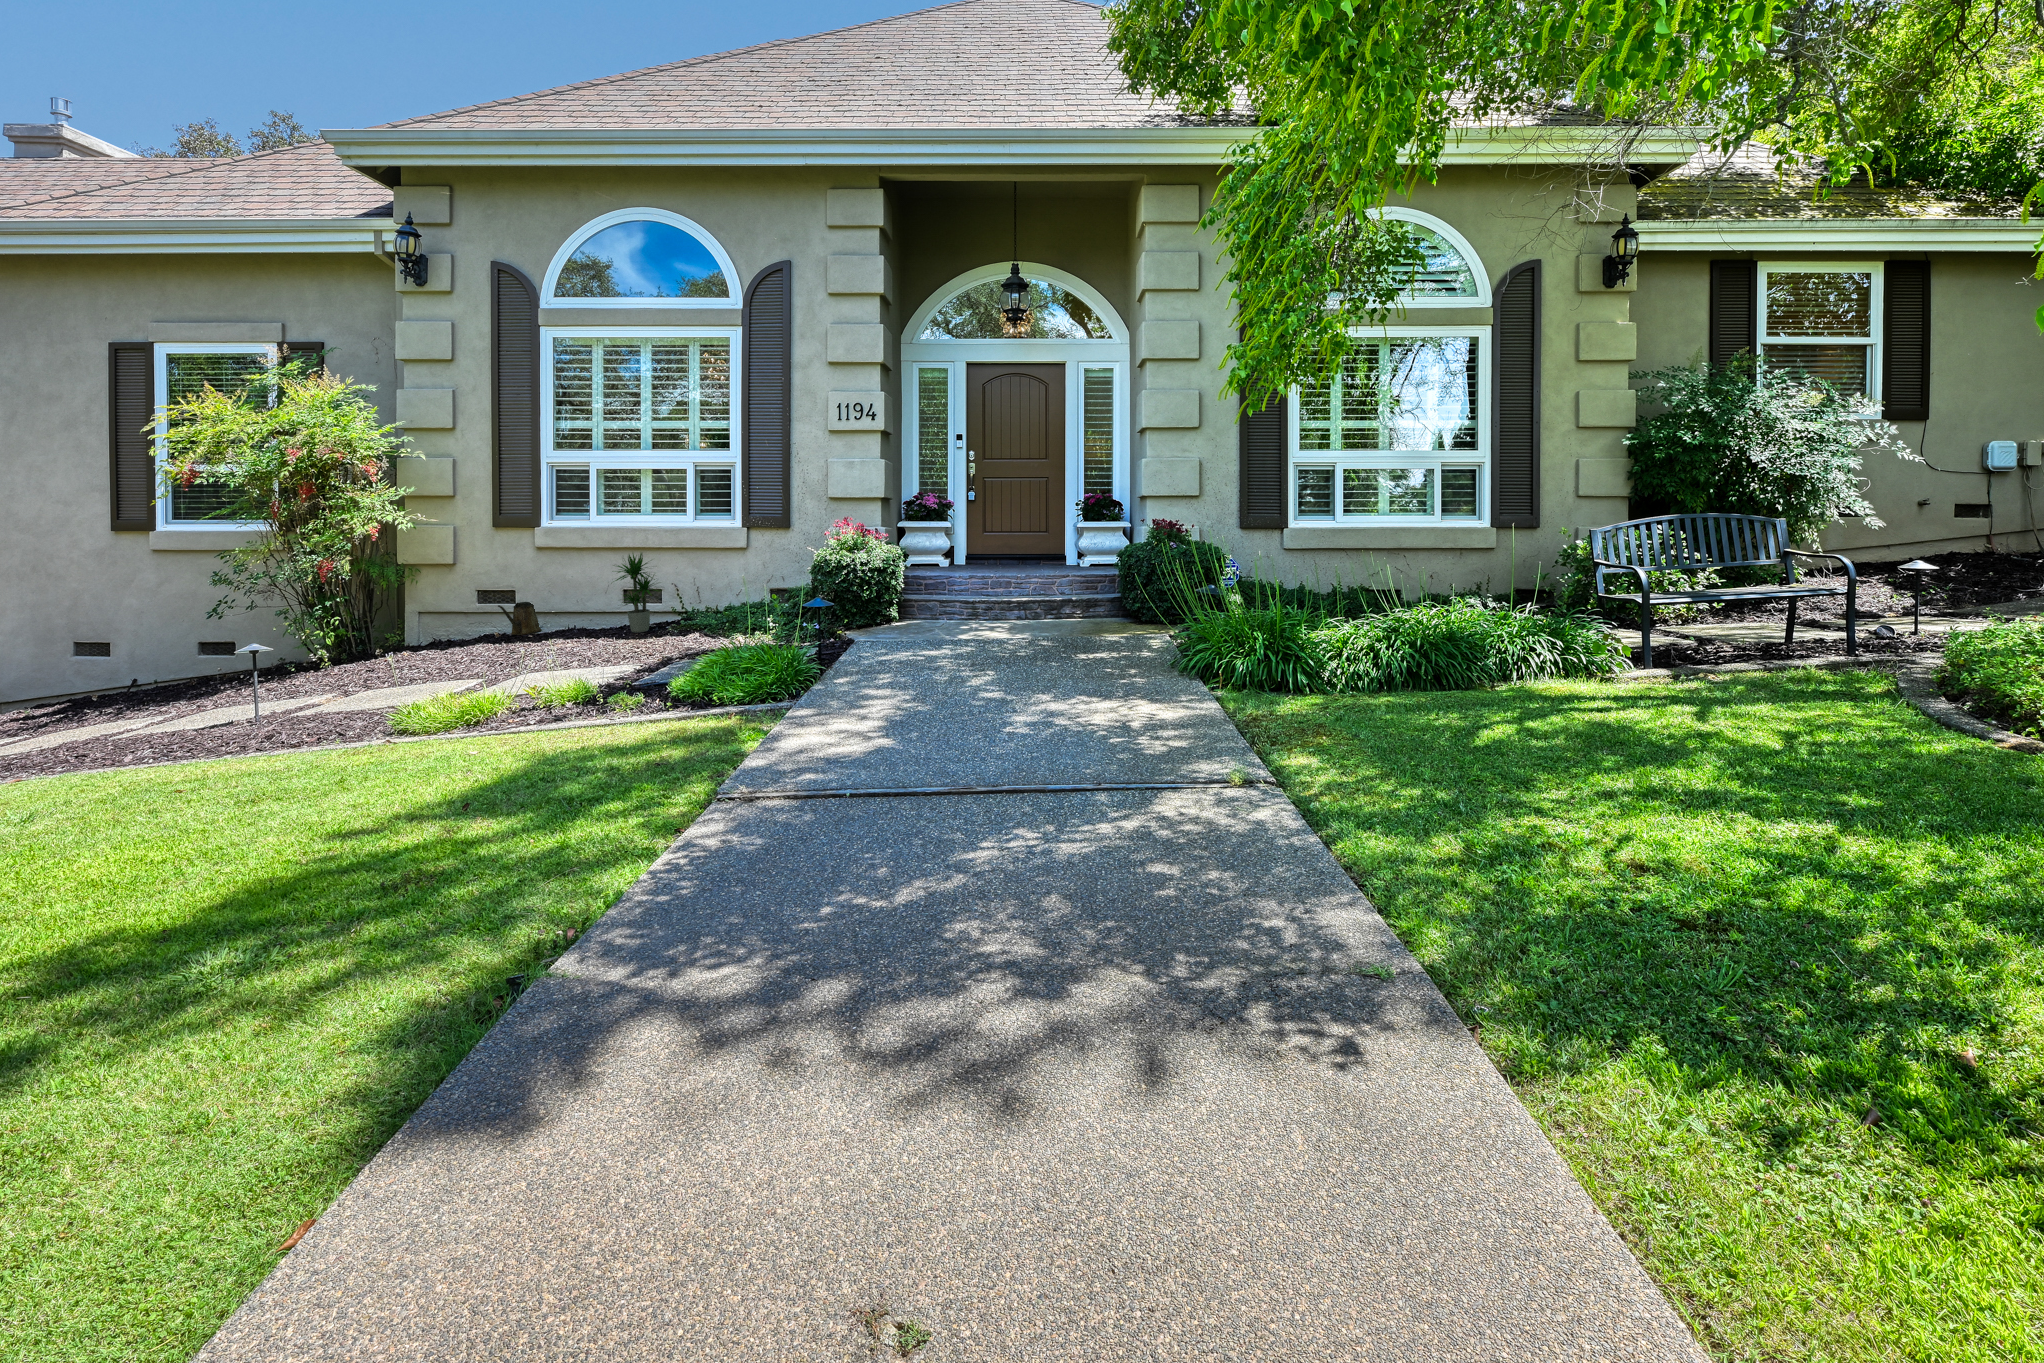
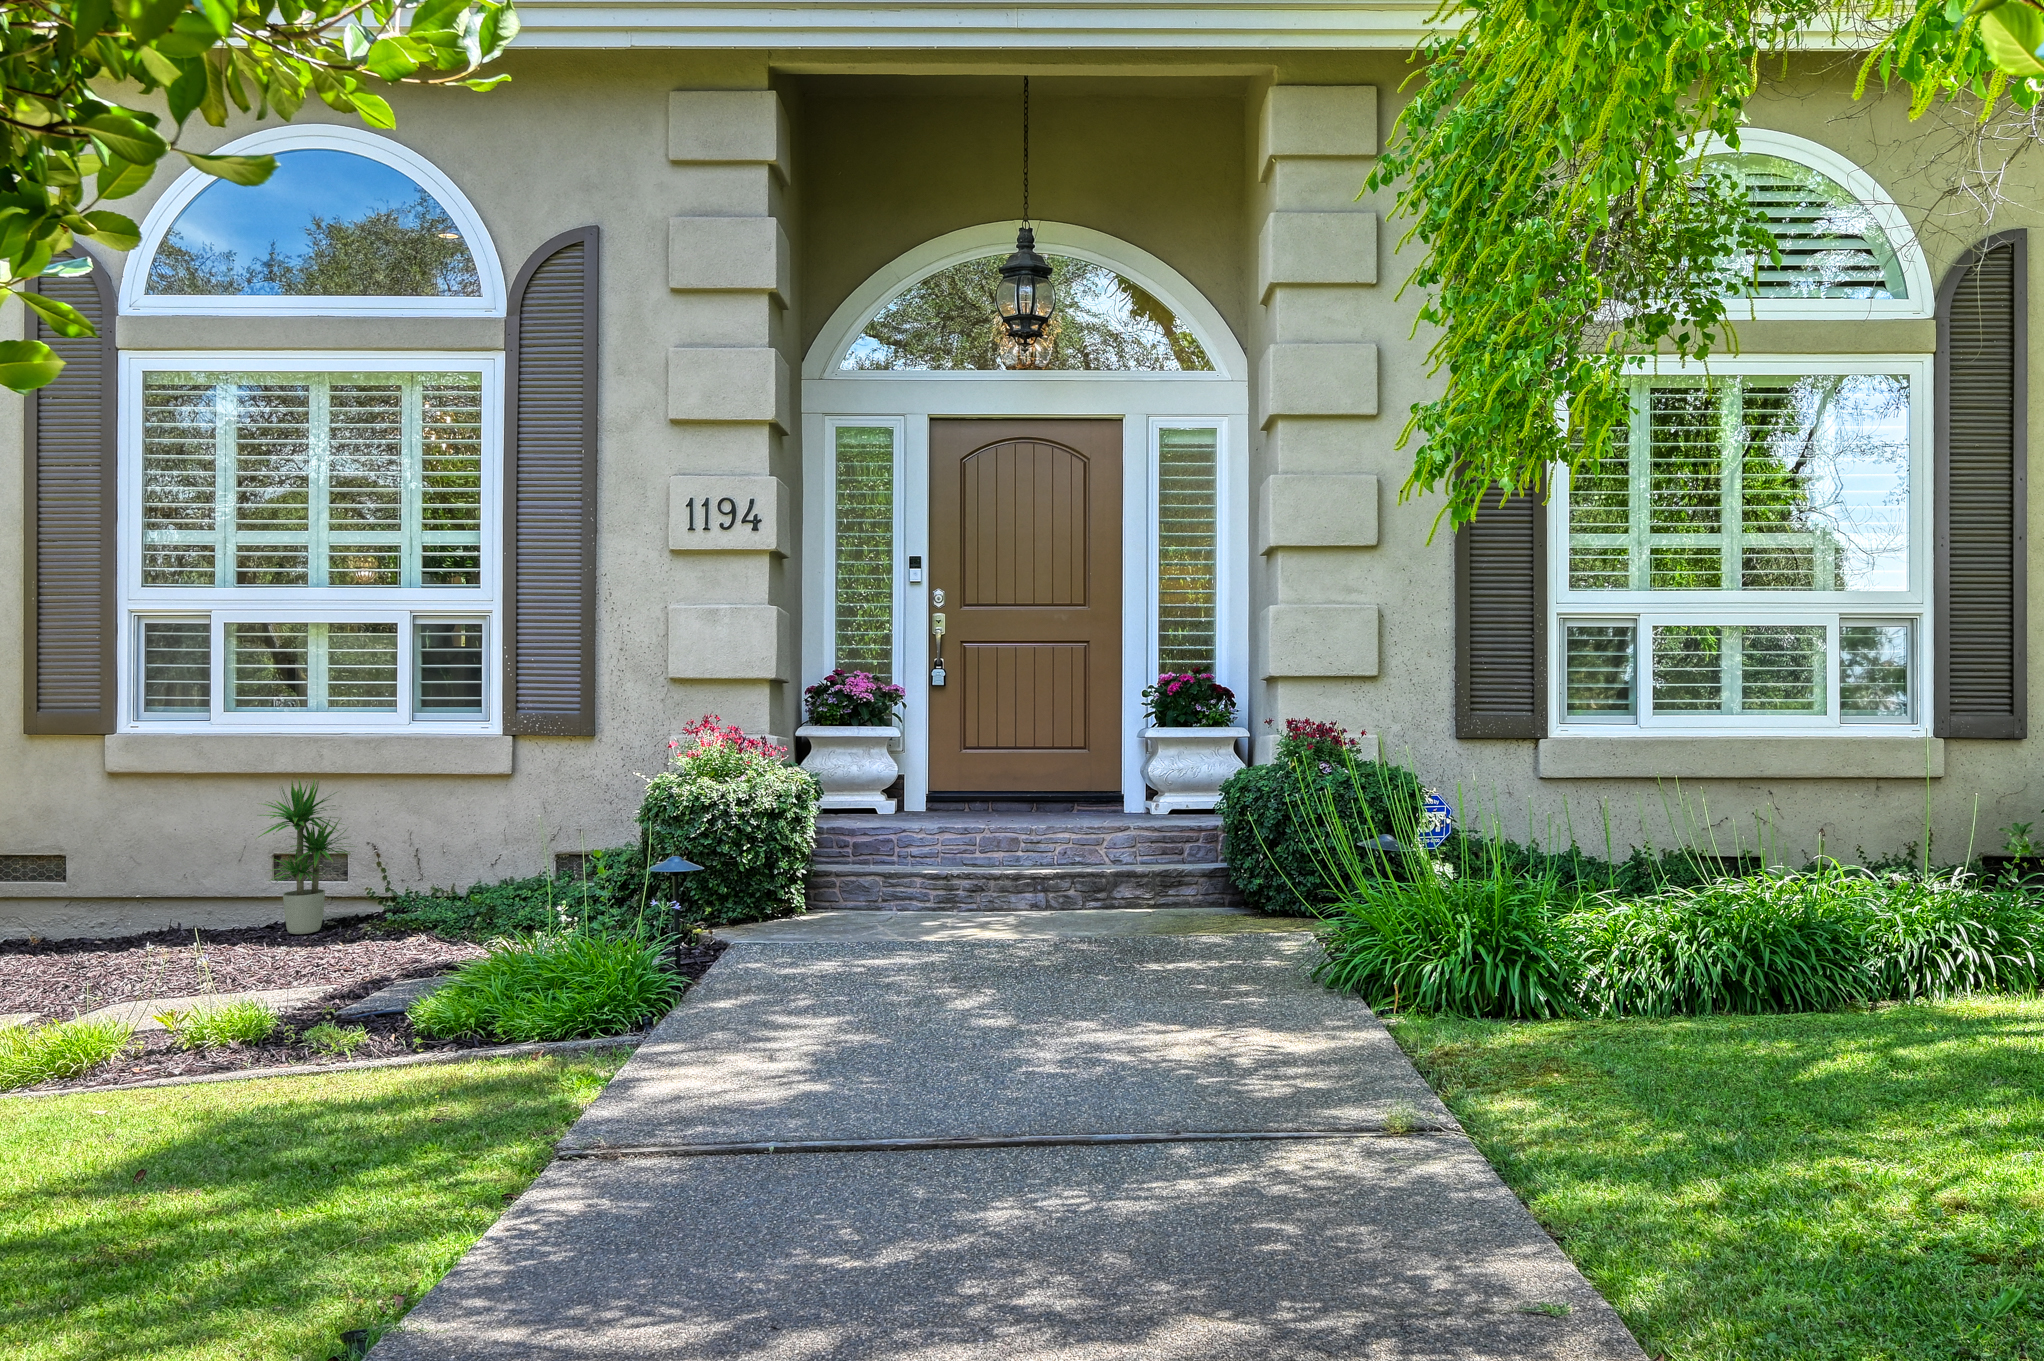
watering can: present [498,602,541,635] -> none [37,876,110,940]

